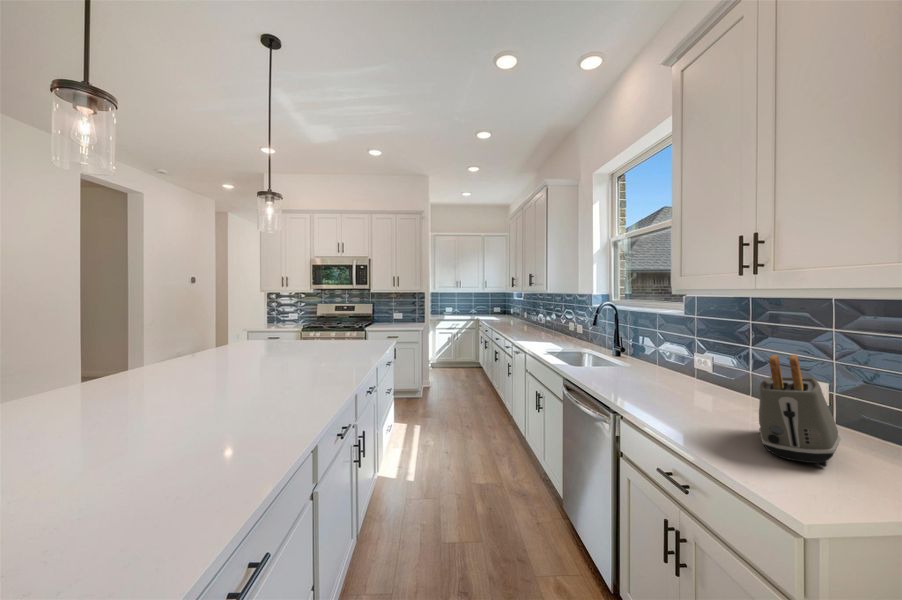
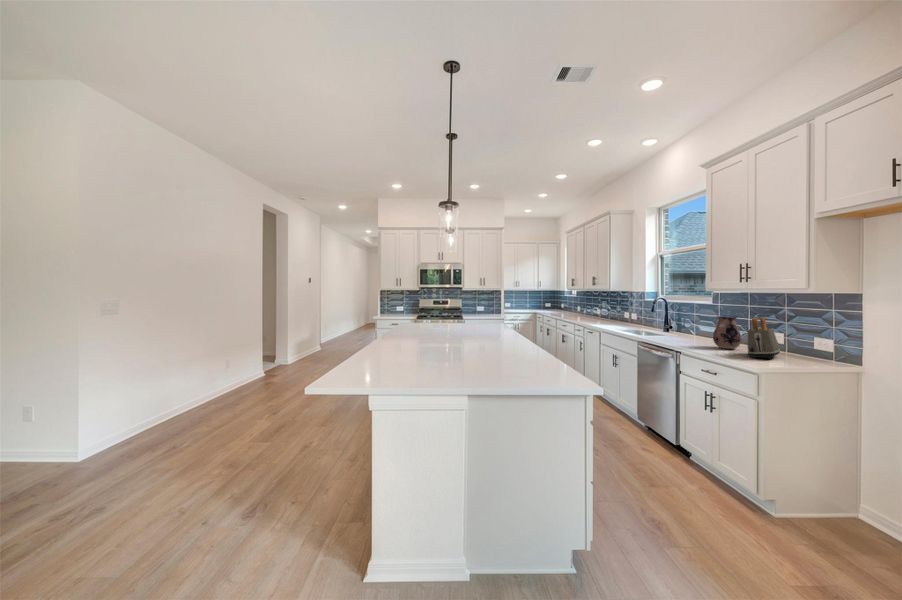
ceramic pitcher: none [683,342,740,413] -> present [713,316,742,349]

